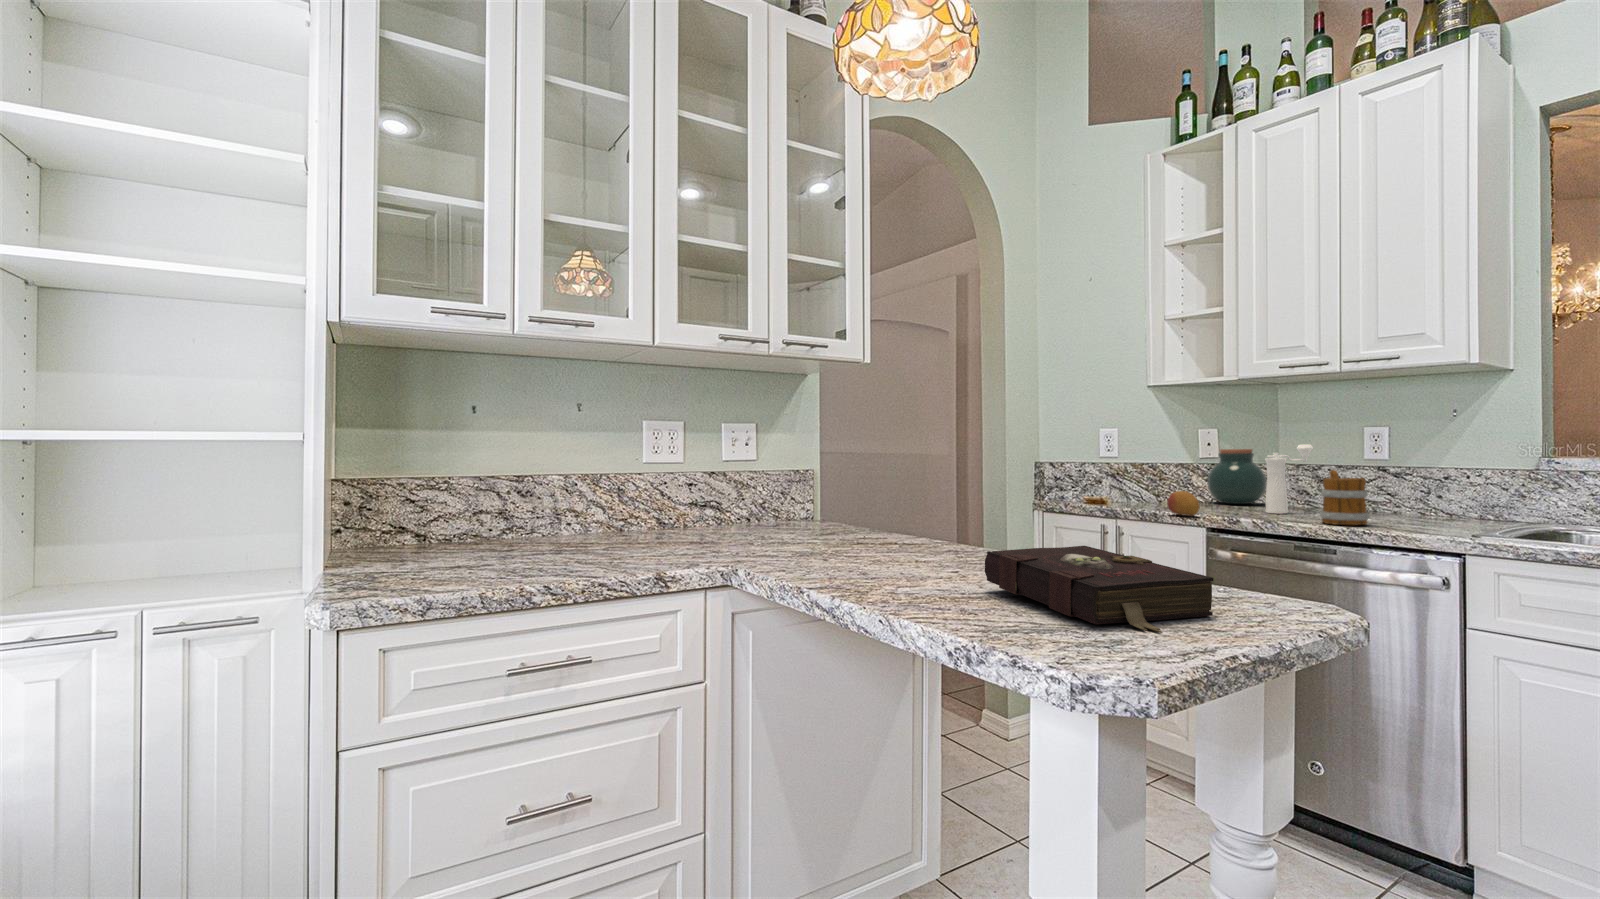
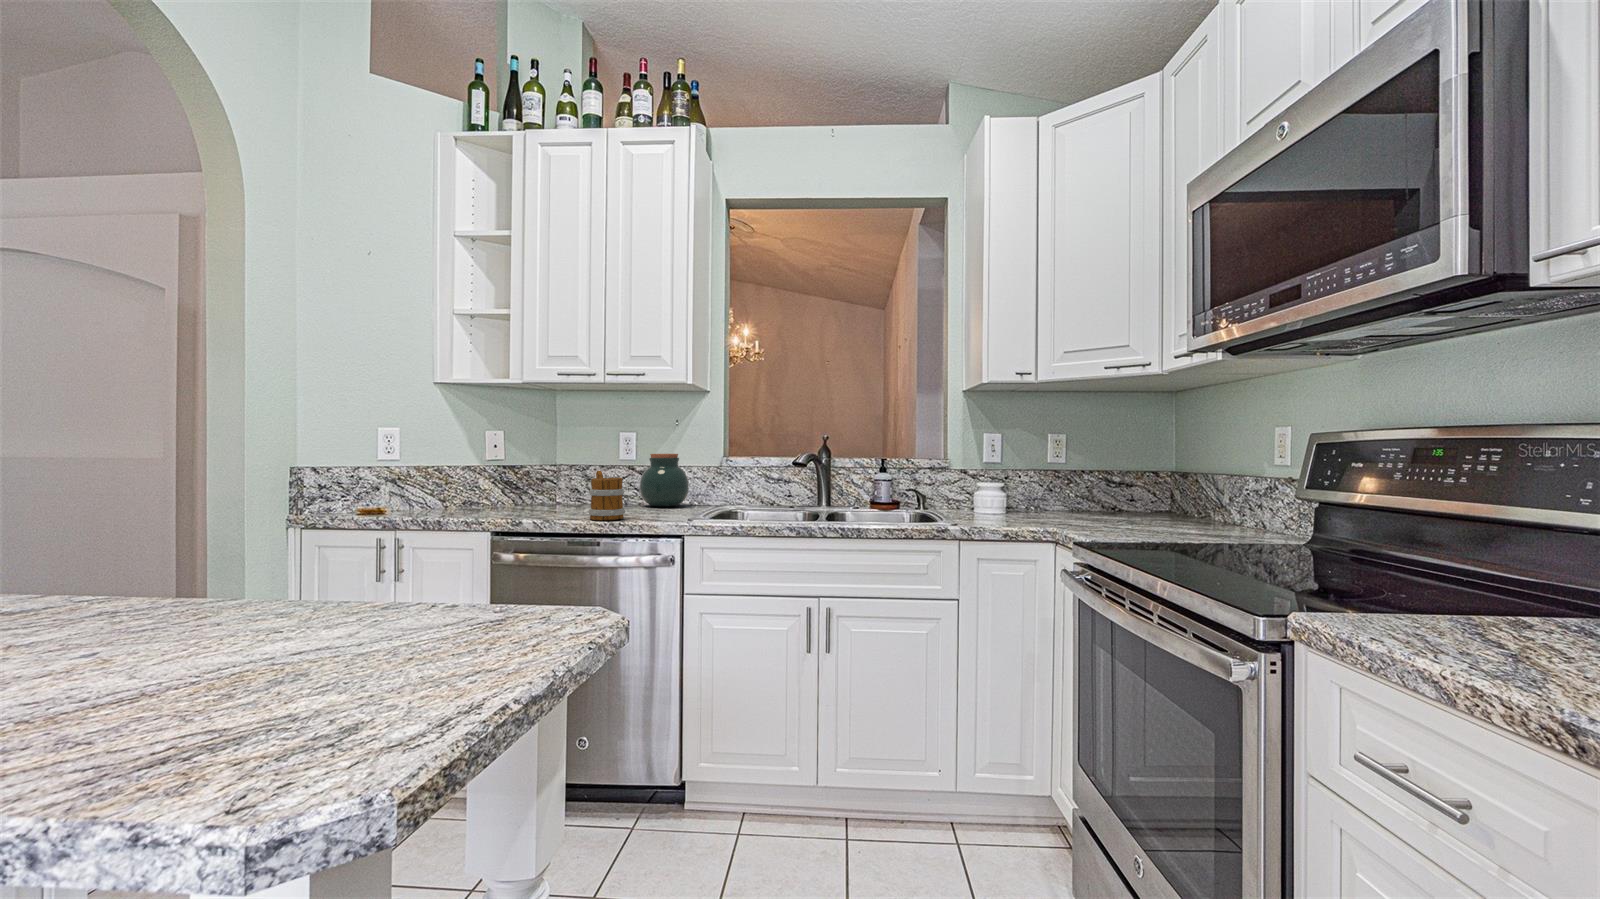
pepper mill: present [1265,444,1313,514] -> none [544,447,584,513]
jar: present [1208,449,1266,504] -> present [640,454,689,507]
fruit: present [1167,491,1200,516] -> none [450,495,484,521]
book: present [985,546,1213,633] -> none [136,586,481,713]

